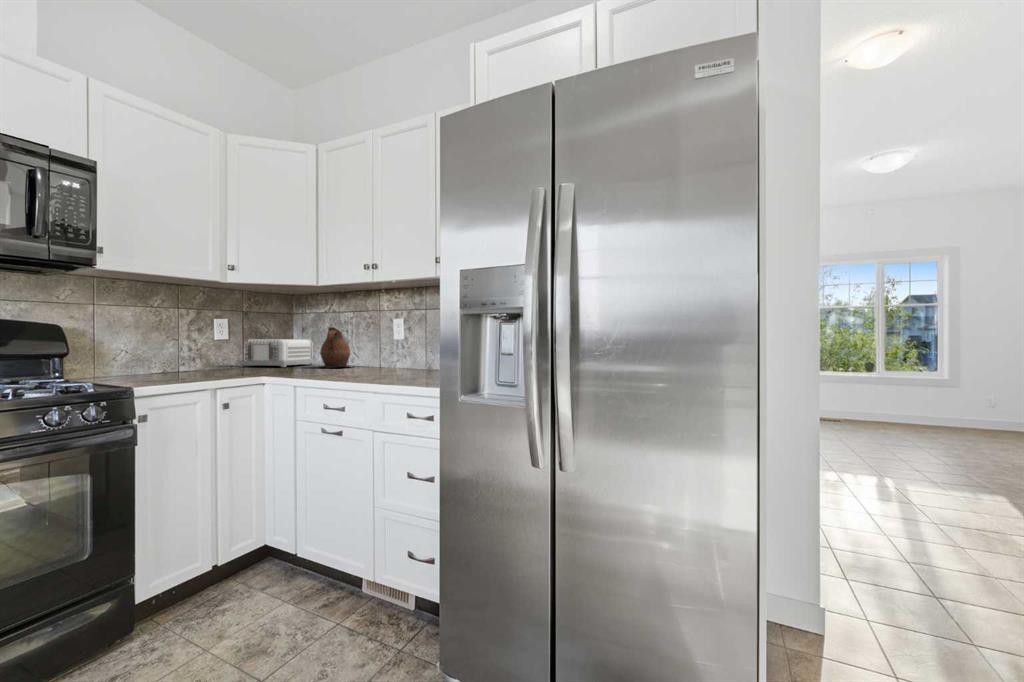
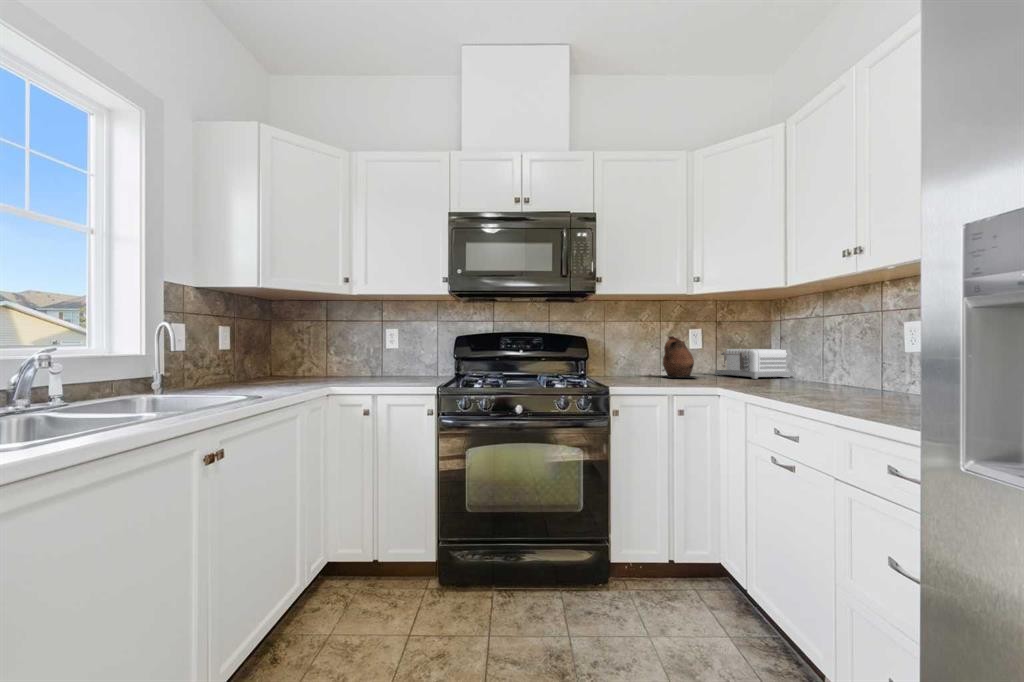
ceramic pitcher: present [320,327,350,367] -> present [663,336,697,378]

